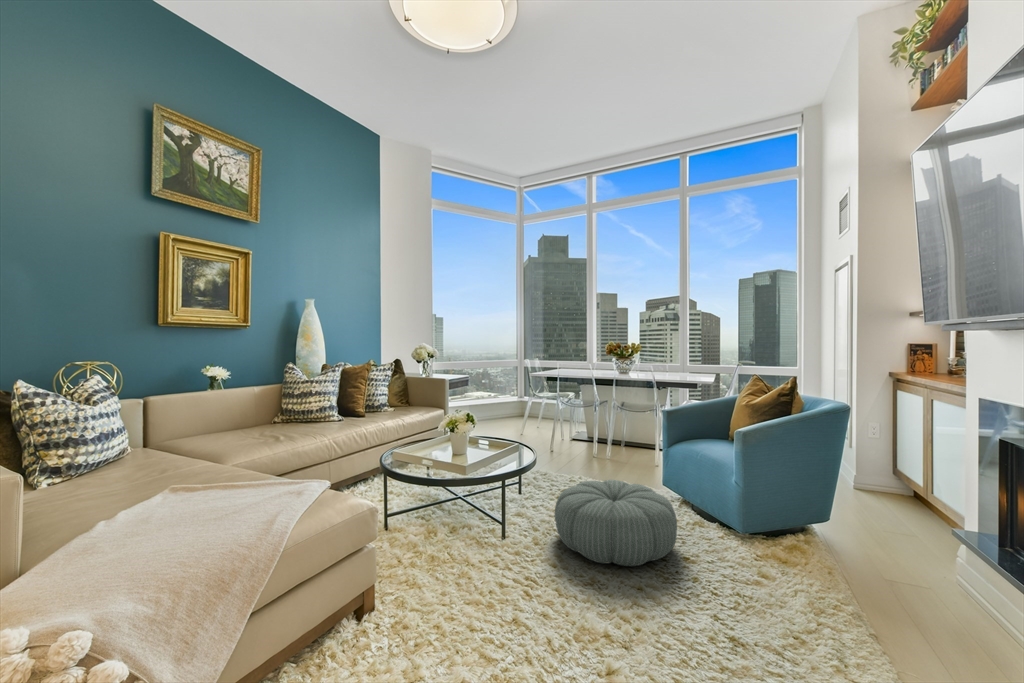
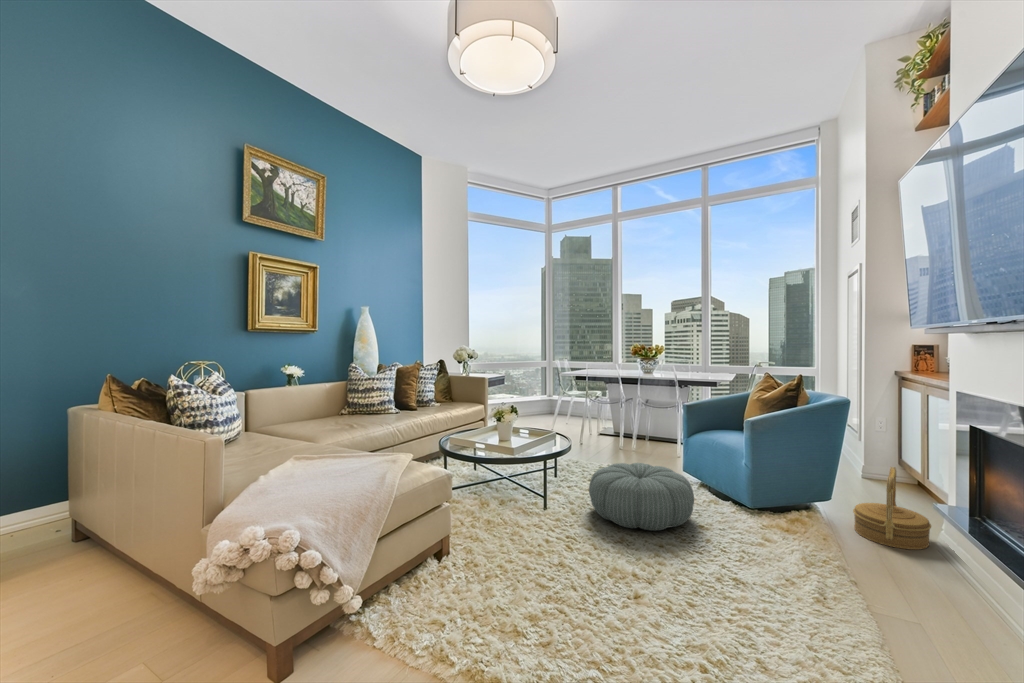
basket: none [859,484,953,586] -> present [853,467,931,550]

